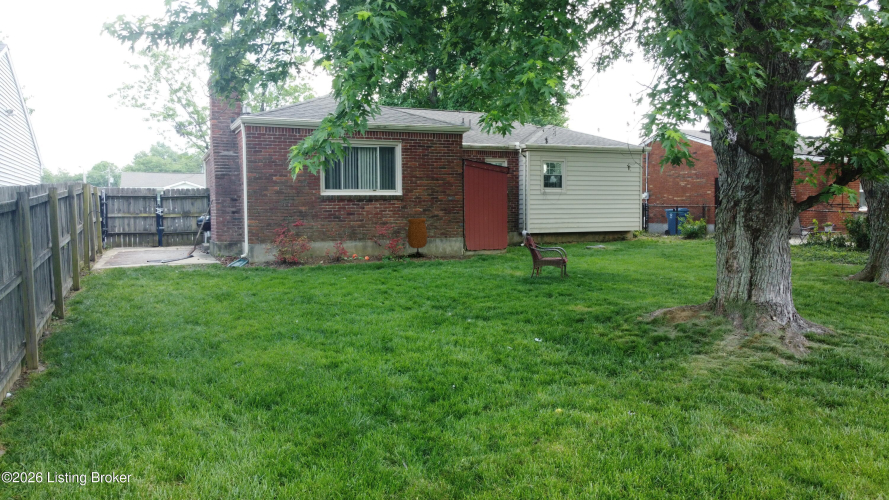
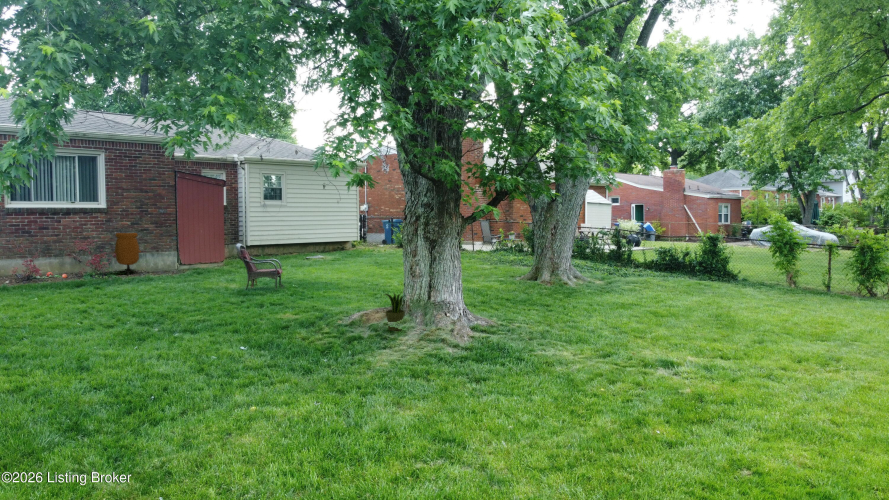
potted plant: none [690,287,720,333] -> present [384,293,405,331]

